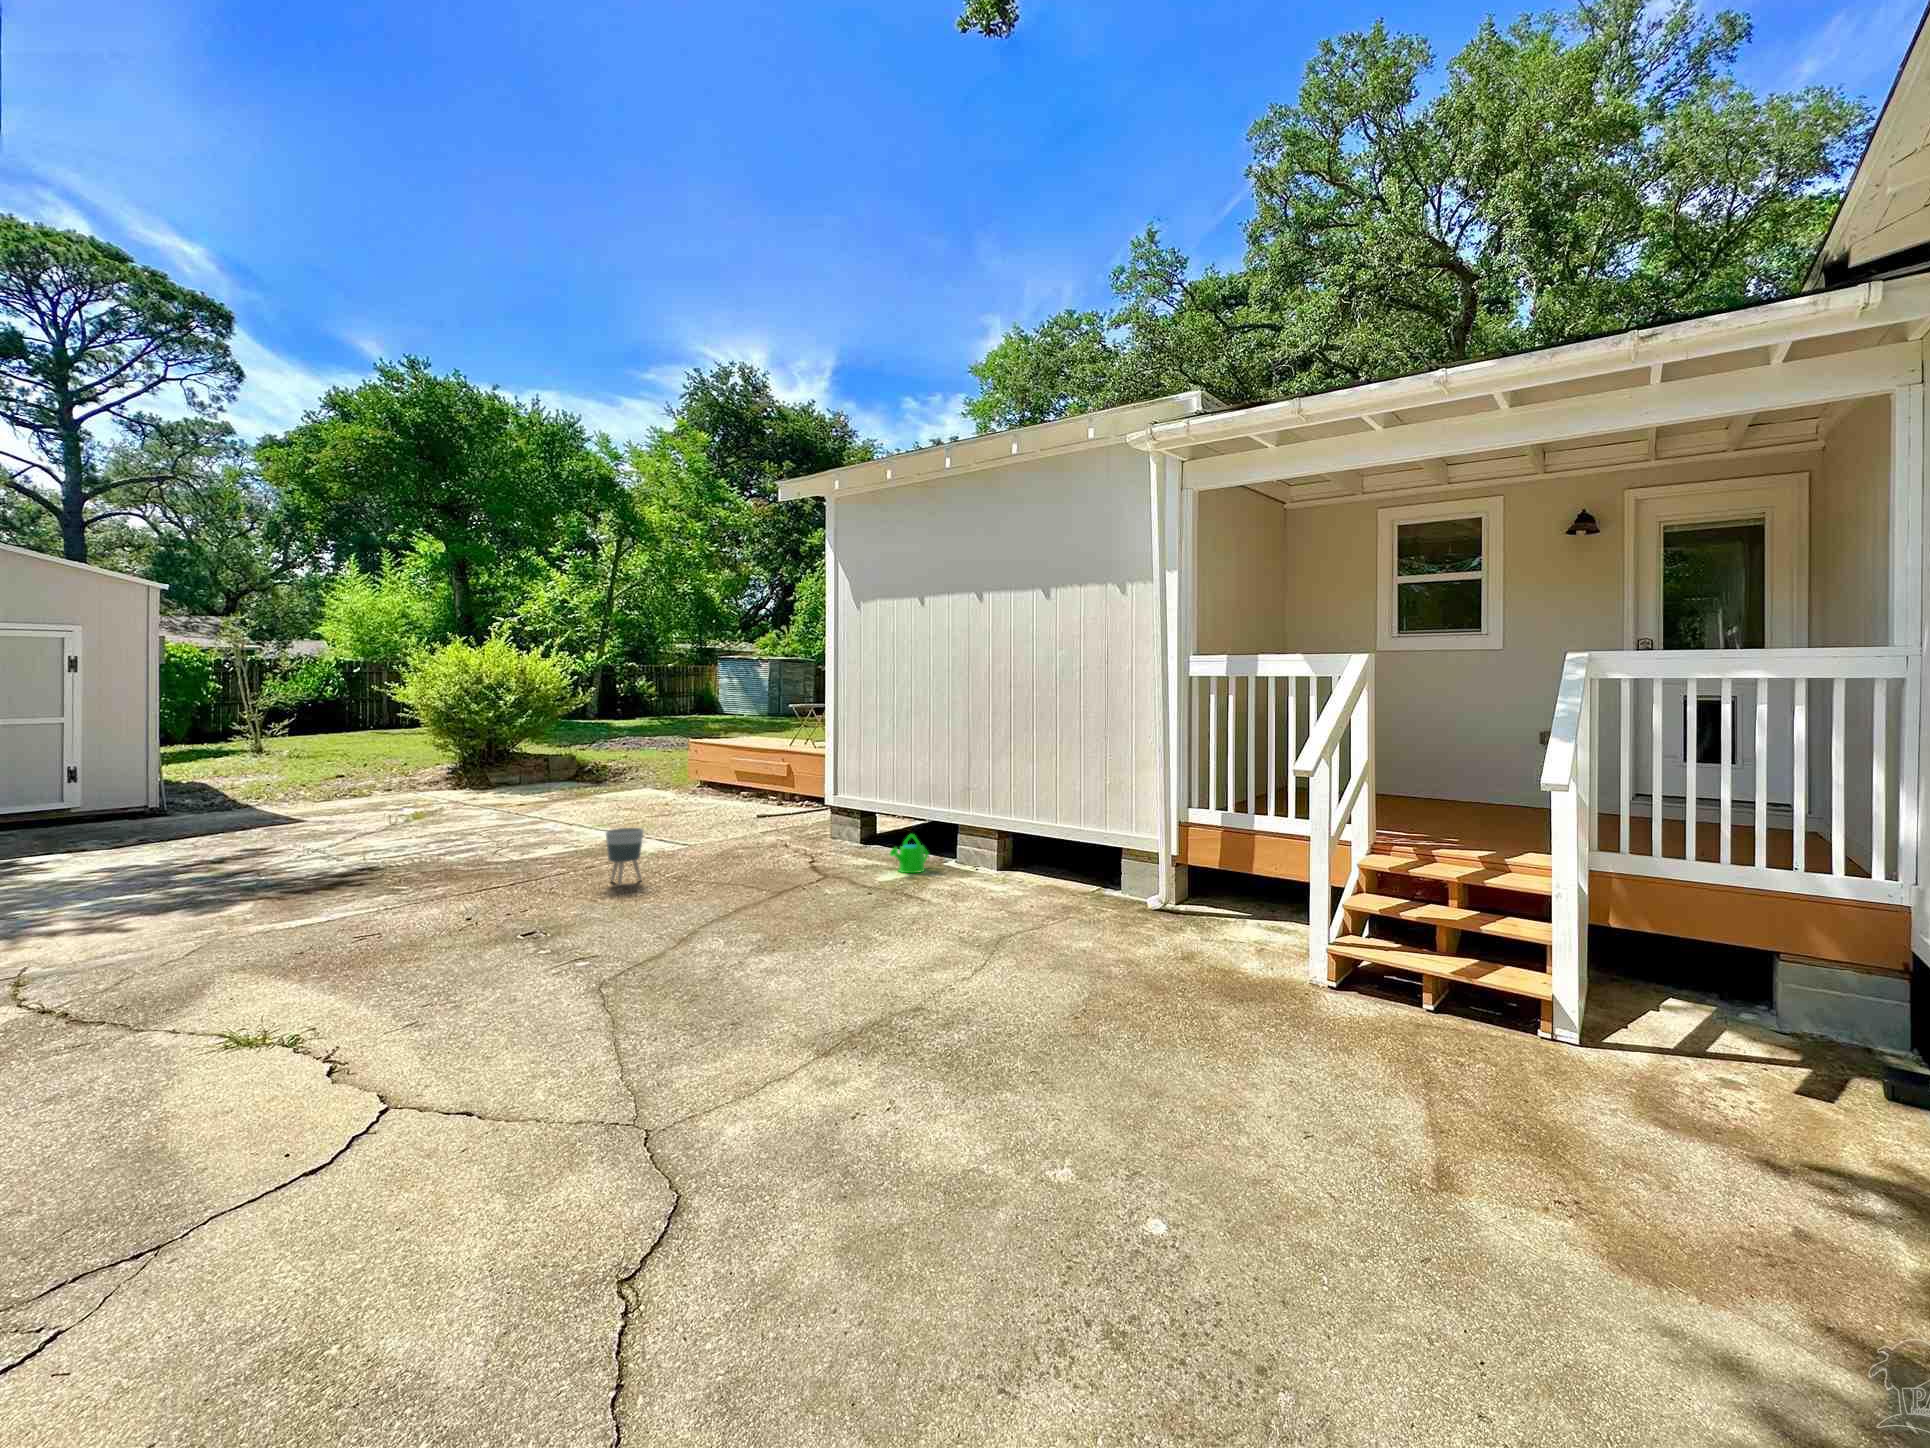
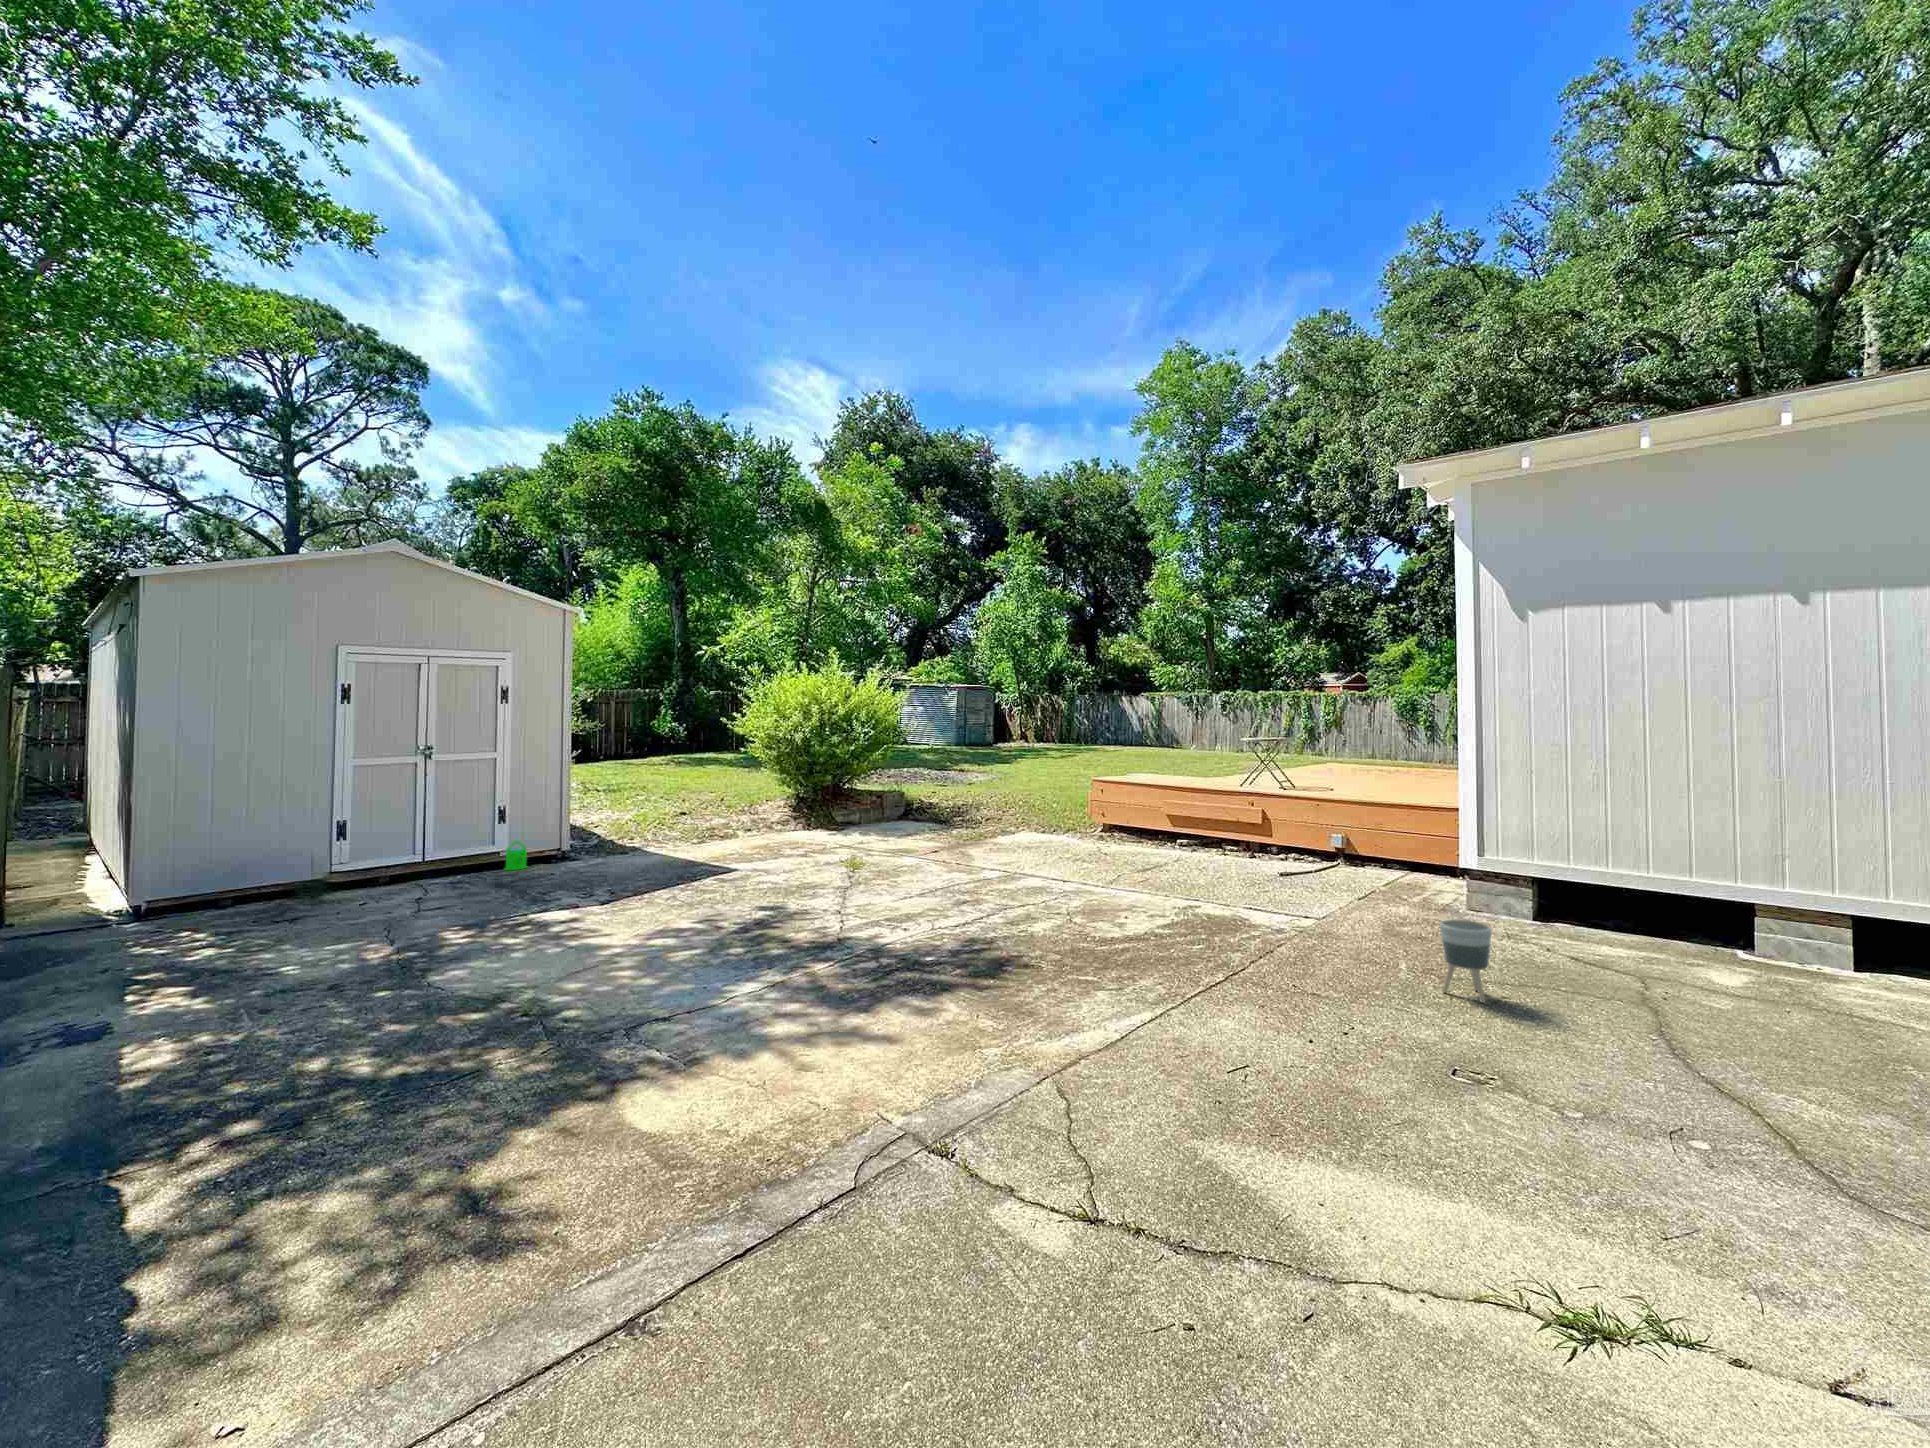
watering can: present [890,834,929,873] -> present [505,841,527,870]

